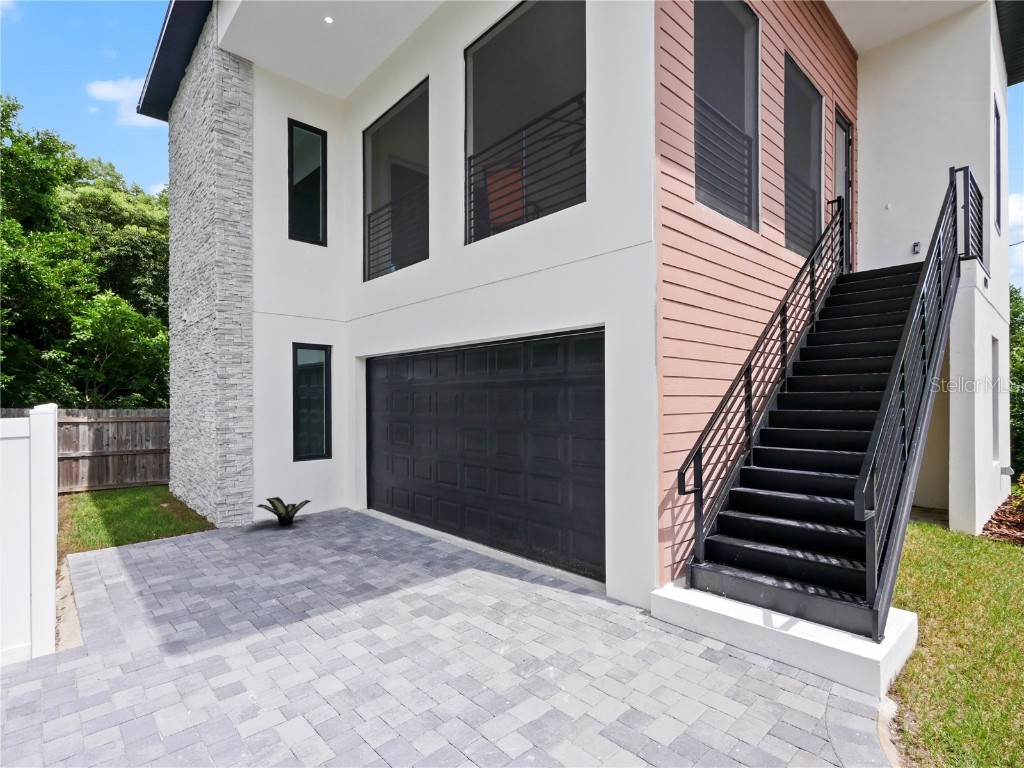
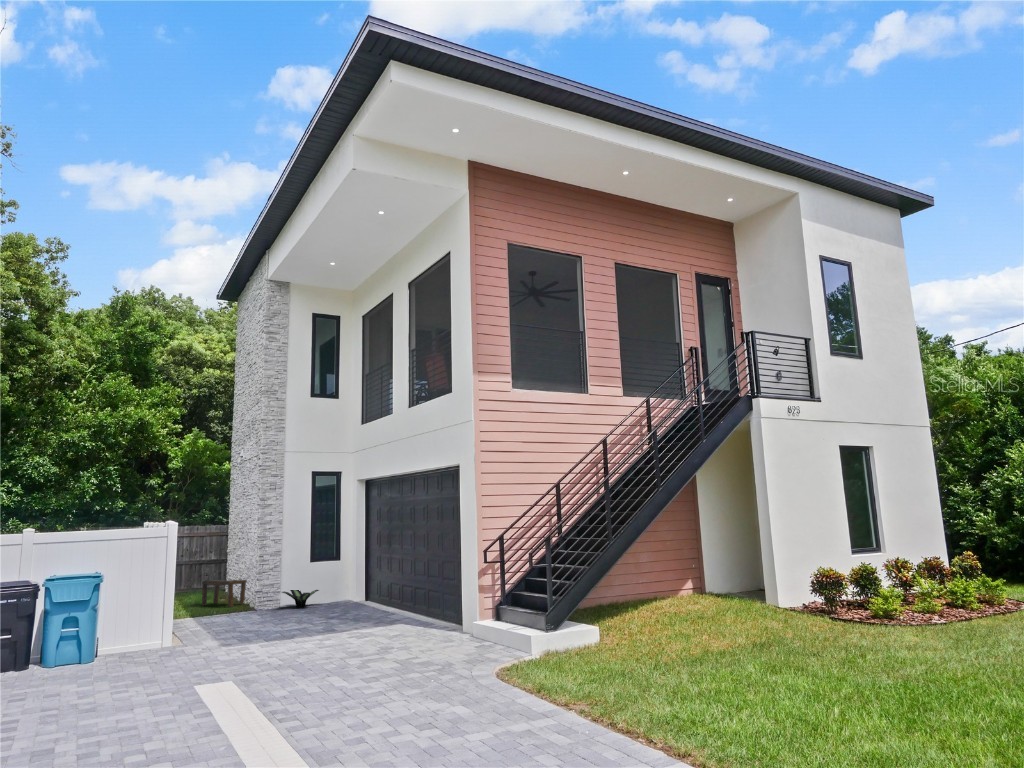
bench: none [133,484,201,525] -> present [202,580,247,607]

